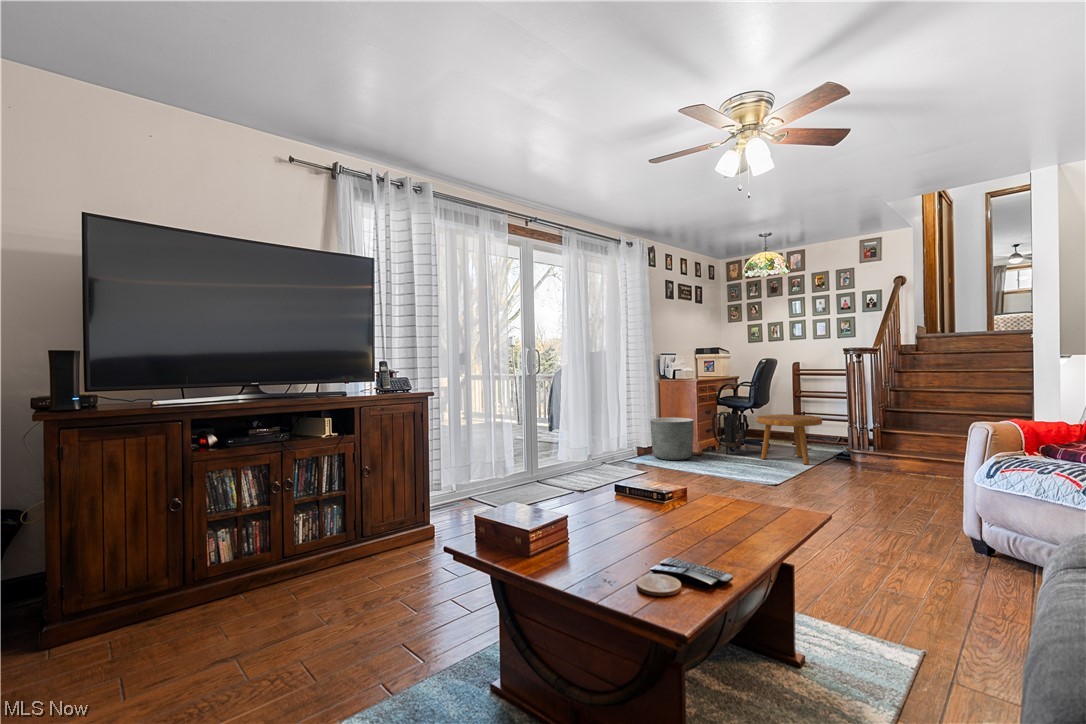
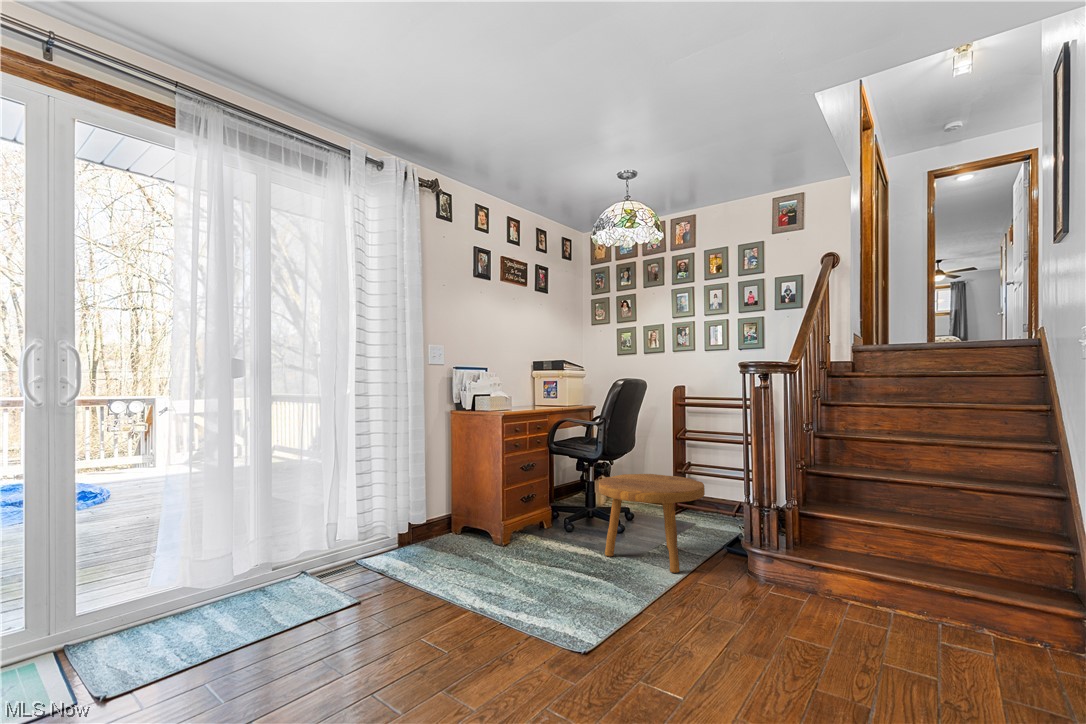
backpack: present [712,412,742,455] -> none [532,467,582,544]
planter: present [650,418,693,460] -> none [417,478,493,560]

